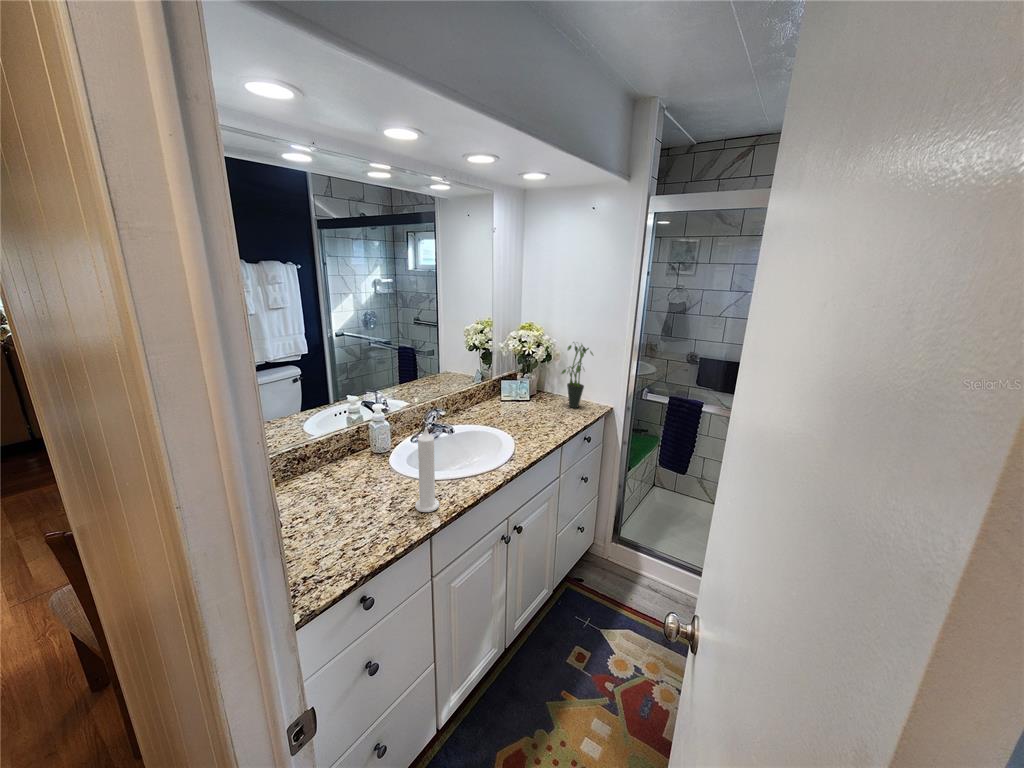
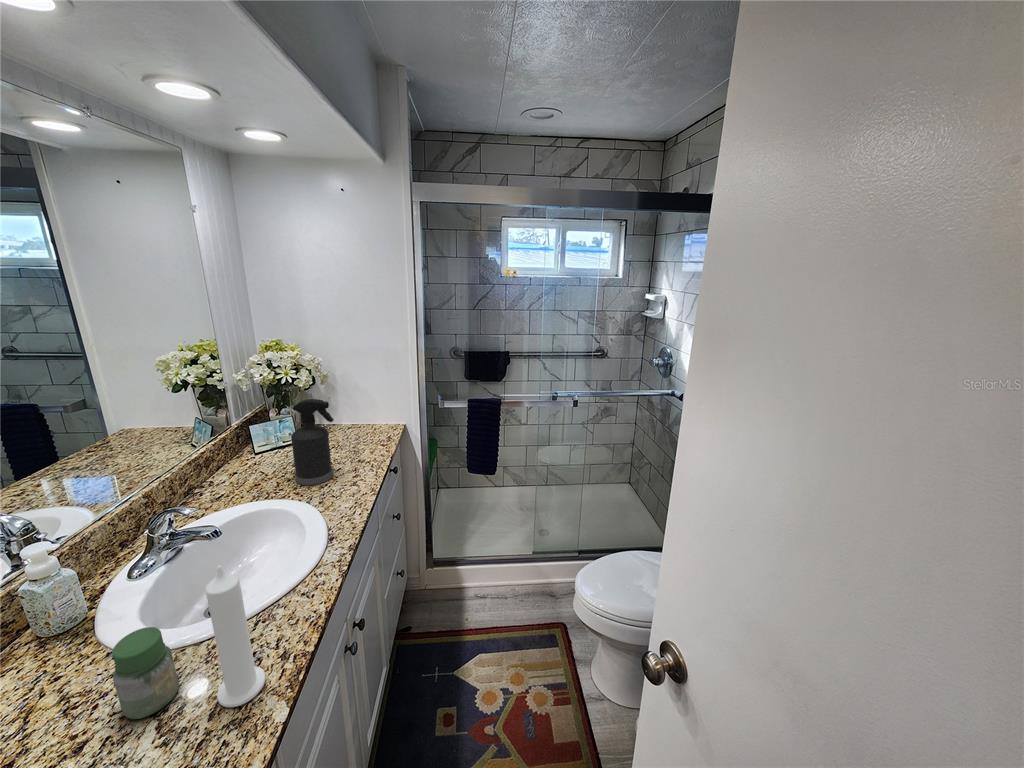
potted plant: present [562,342,593,408] -> none [339,356,376,437]
spray bottle: none [513,365,544,428] -> present [291,399,334,485]
jar: none [380,453,405,497] -> present [112,627,179,719]

